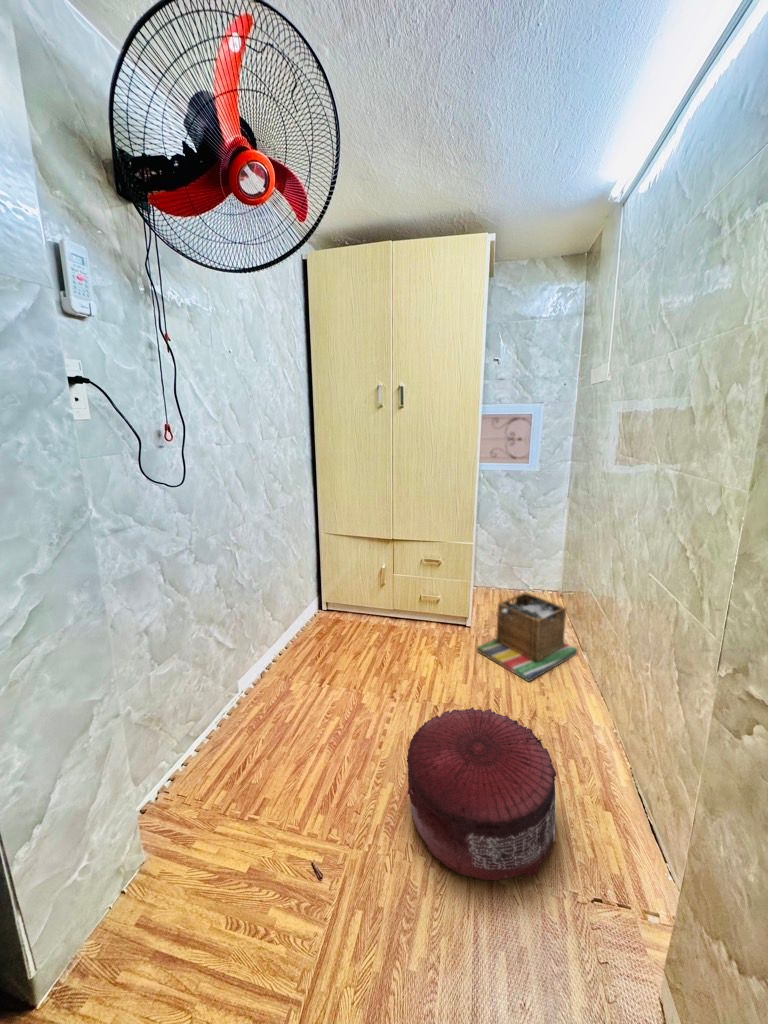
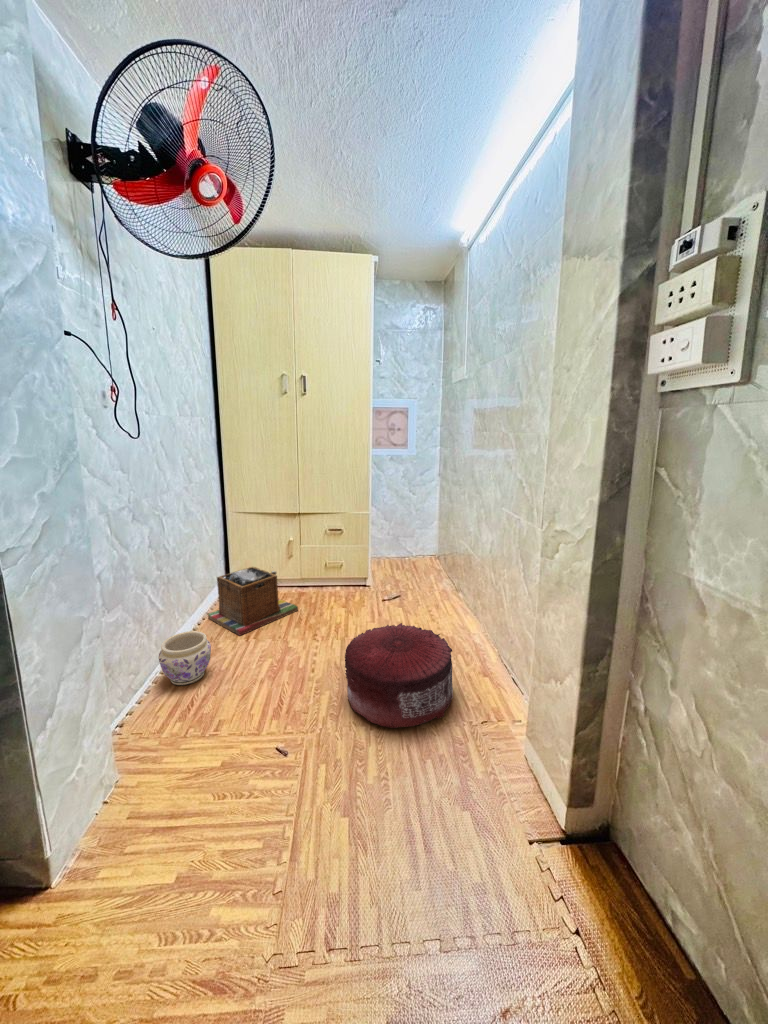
laundry basket: present [477,593,578,681] -> present [208,567,298,636]
planter: none [220,676,273,738] -> present [158,631,211,686]

